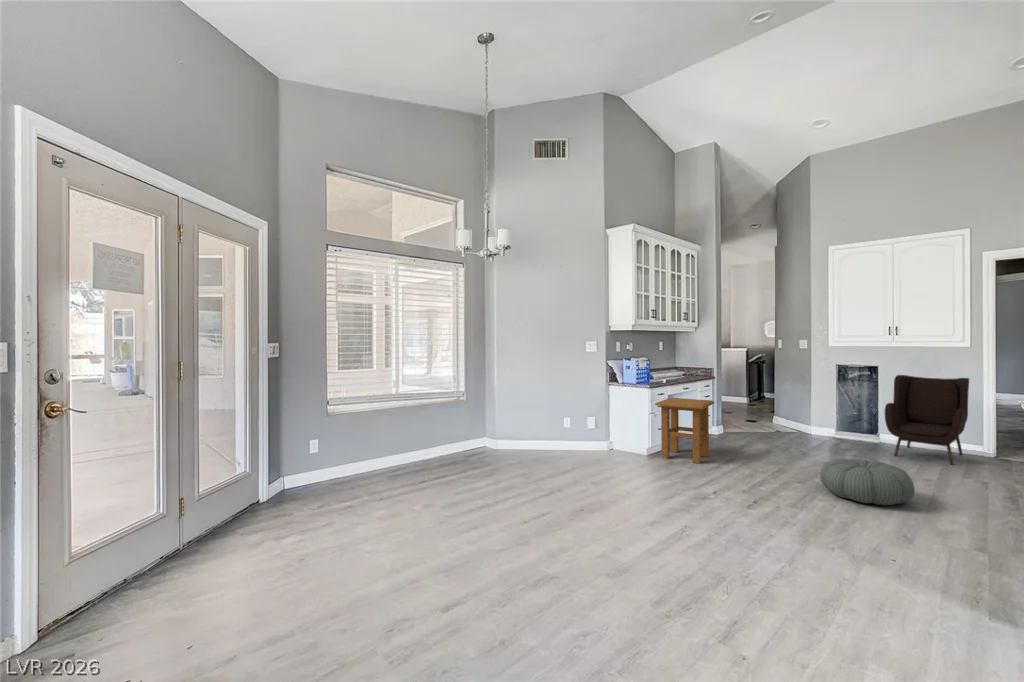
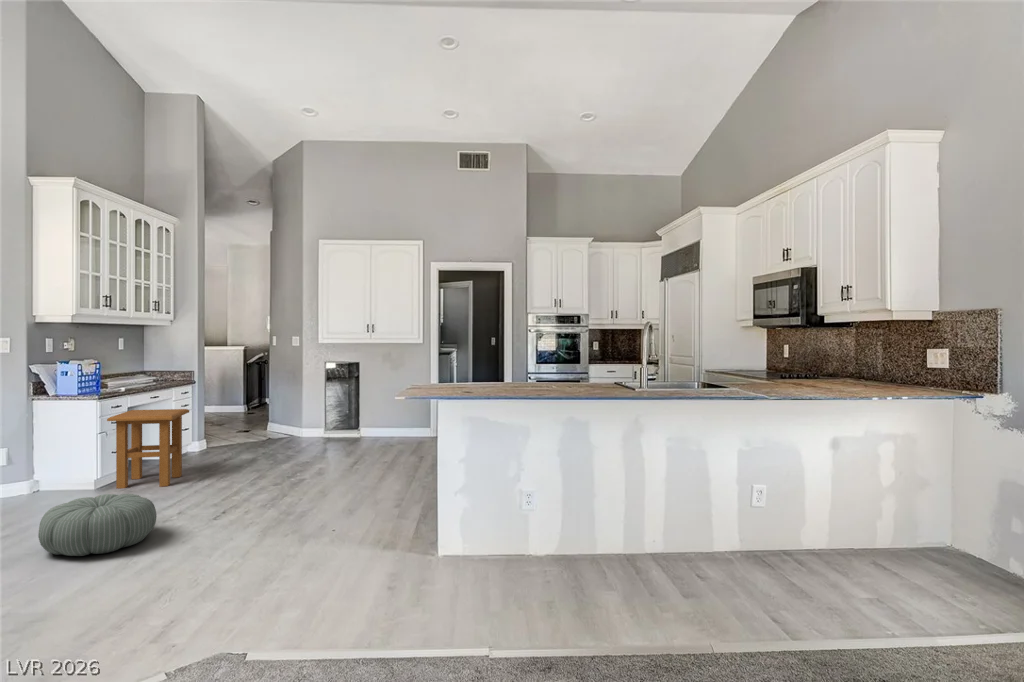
armchair: present [885,375,969,464] -> none [360,371,421,447]
pouf: present [820,458,915,505] -> present [38,494,157,556]

